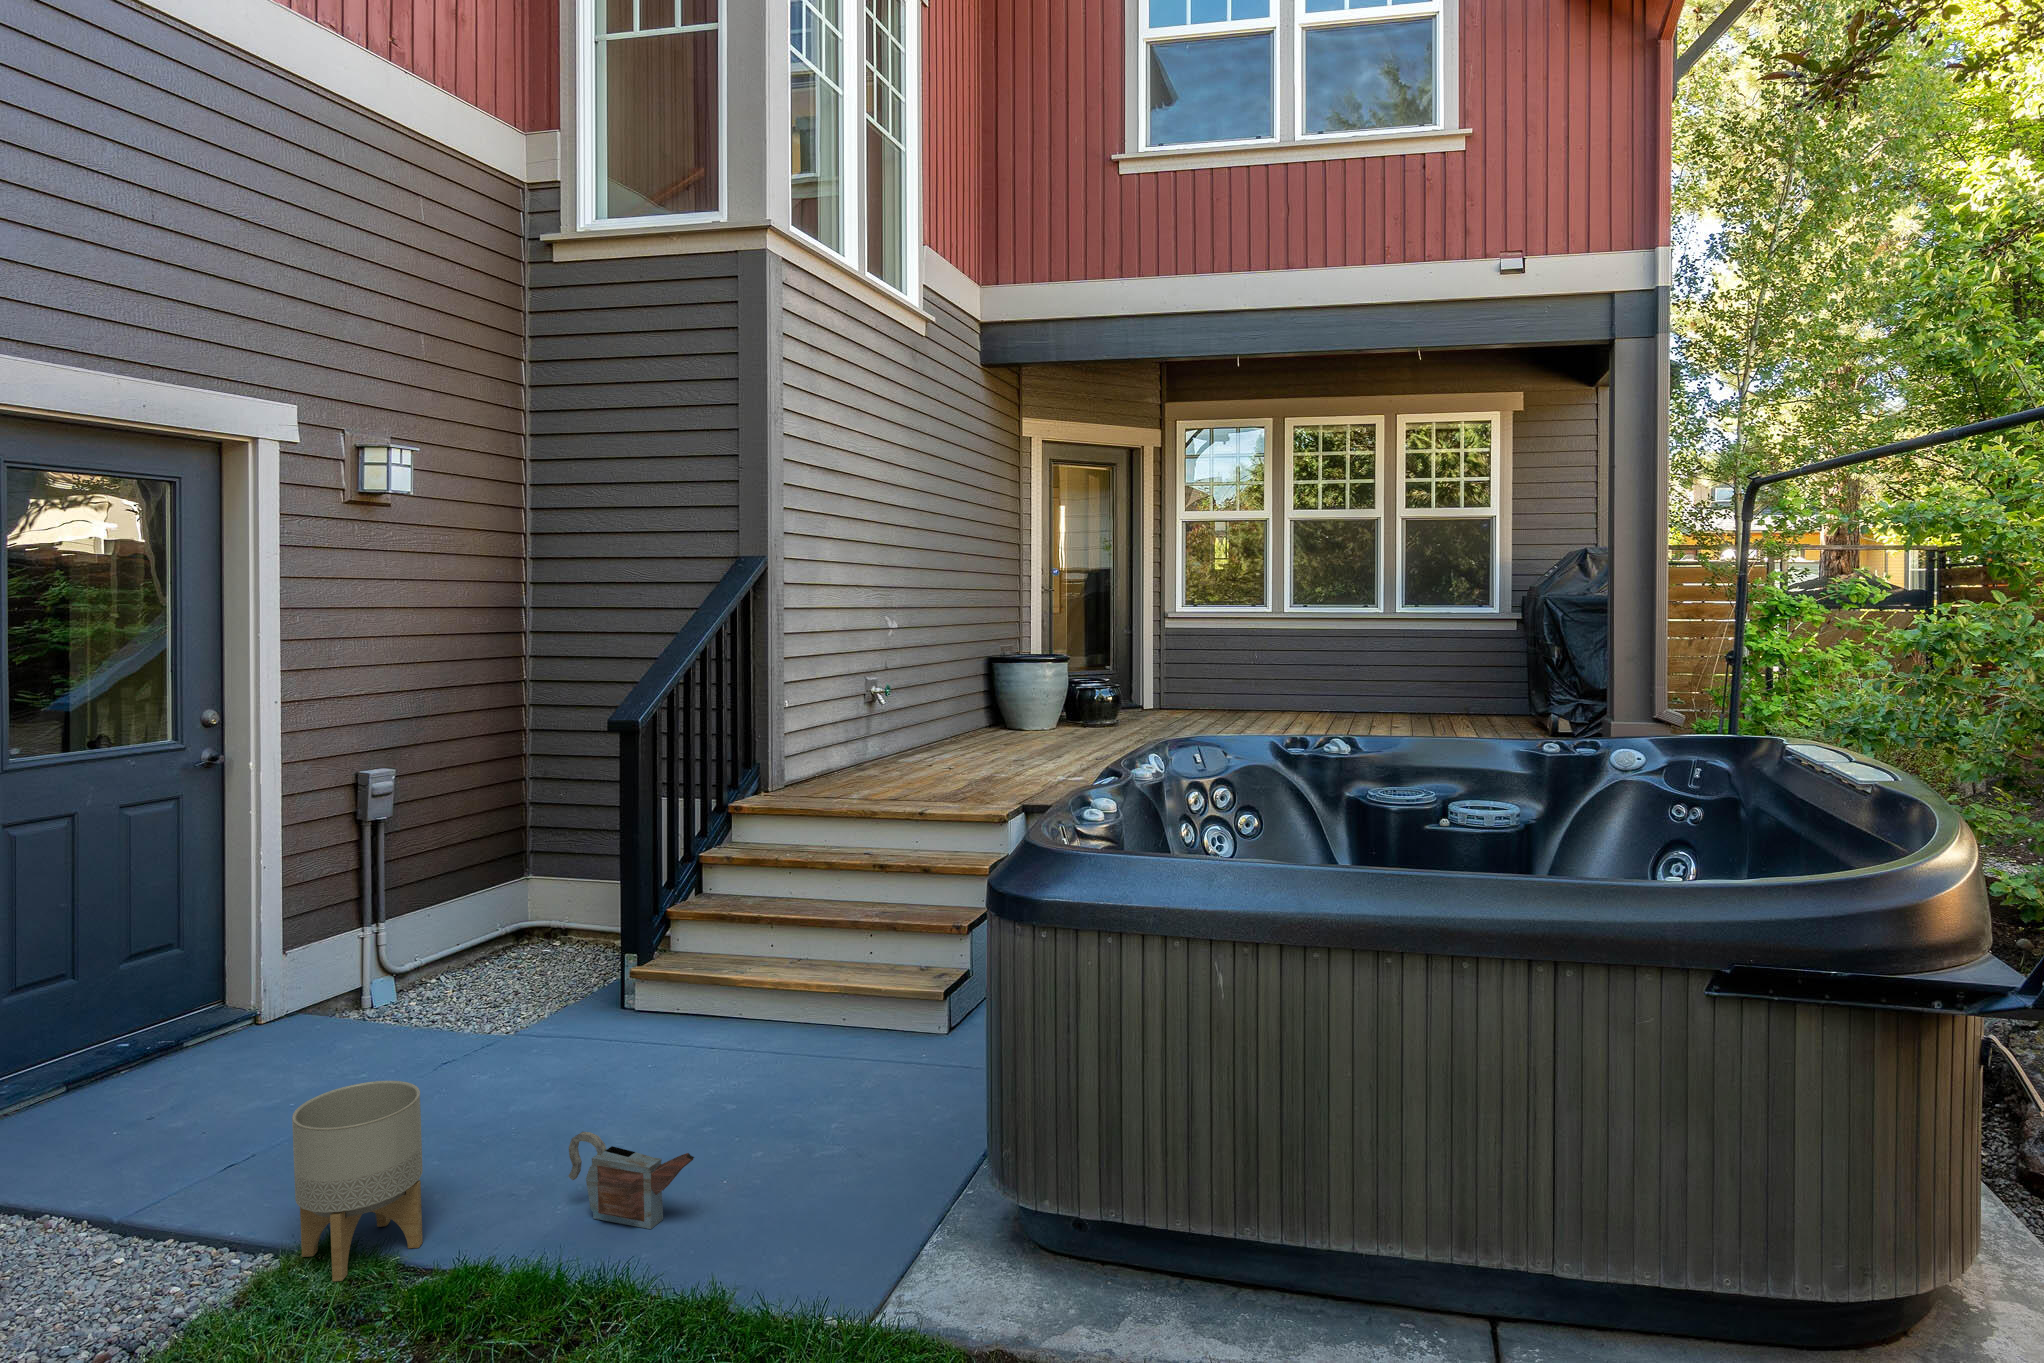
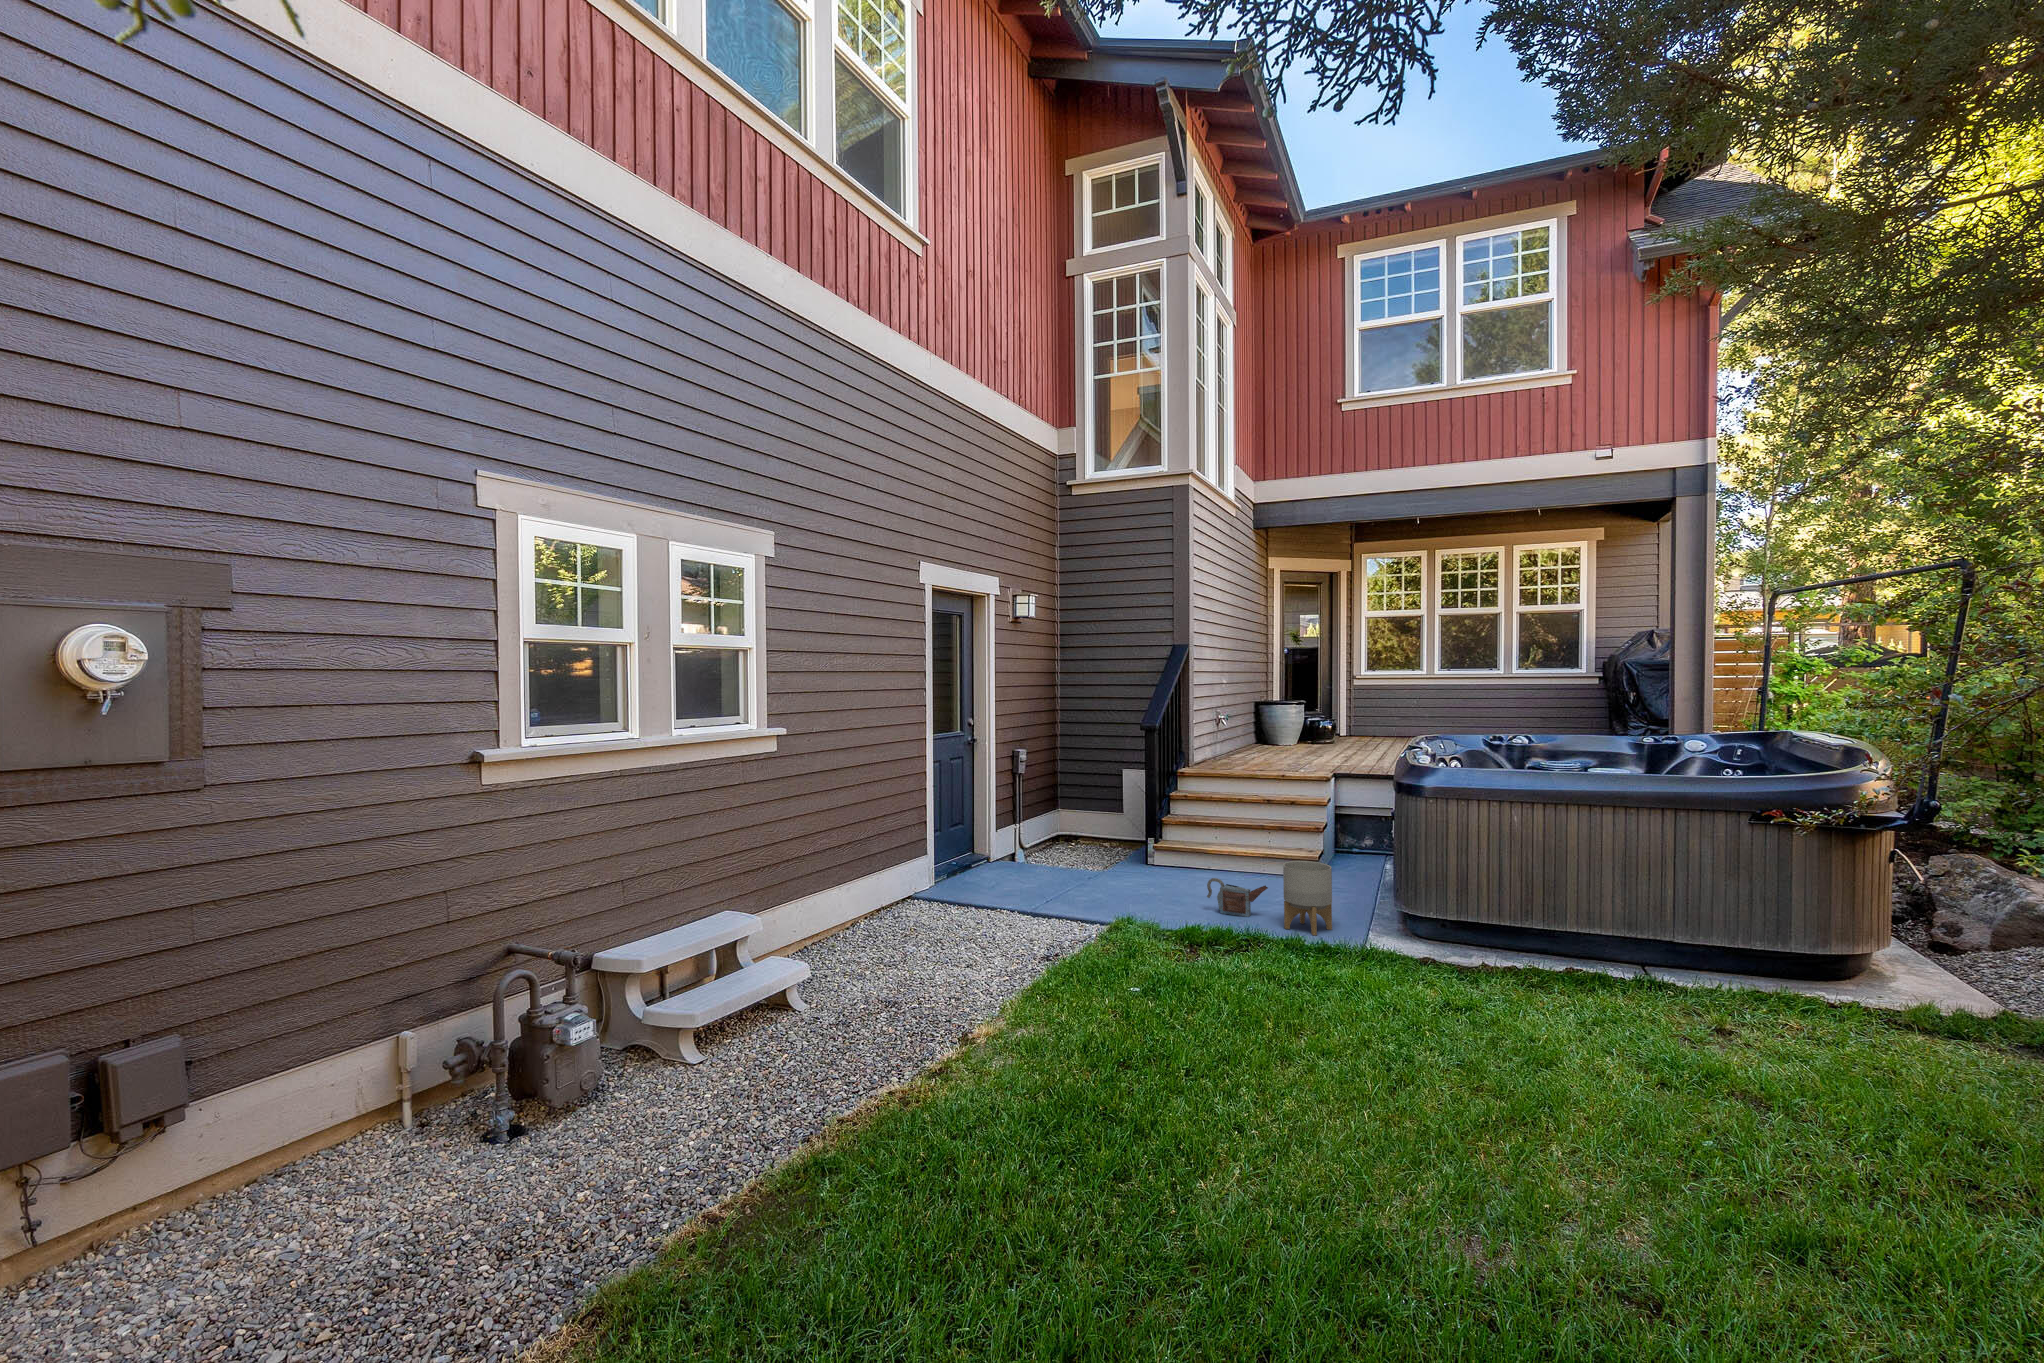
planter: present [292,1081,423,1282] -> present [1283,861,1332,935]

